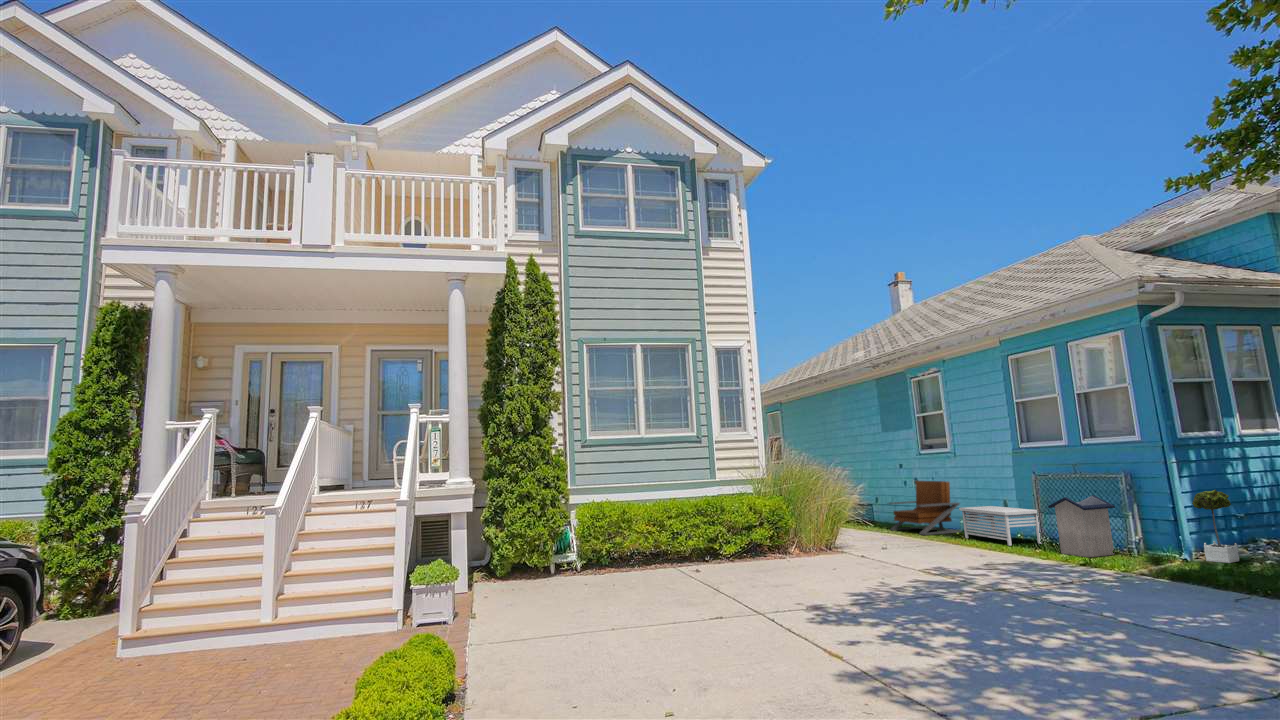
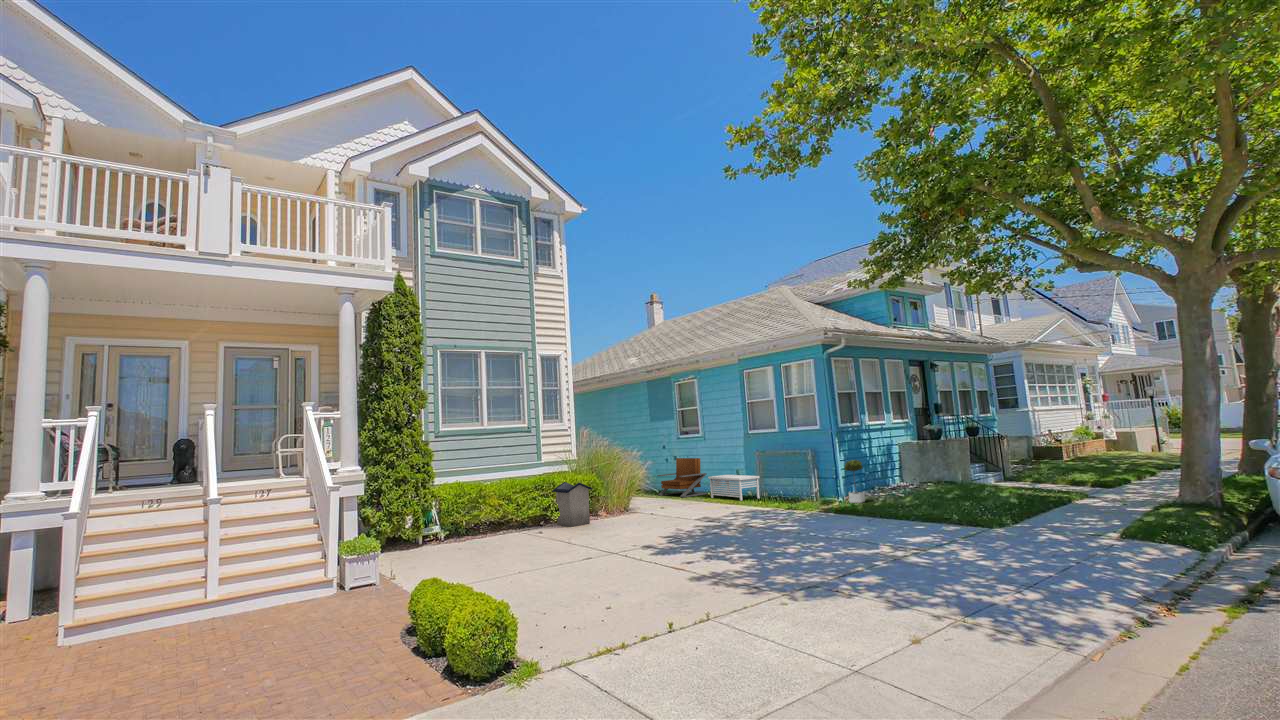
trash can: present [1048,495,1115,557] -> present [552,482,593,527]

